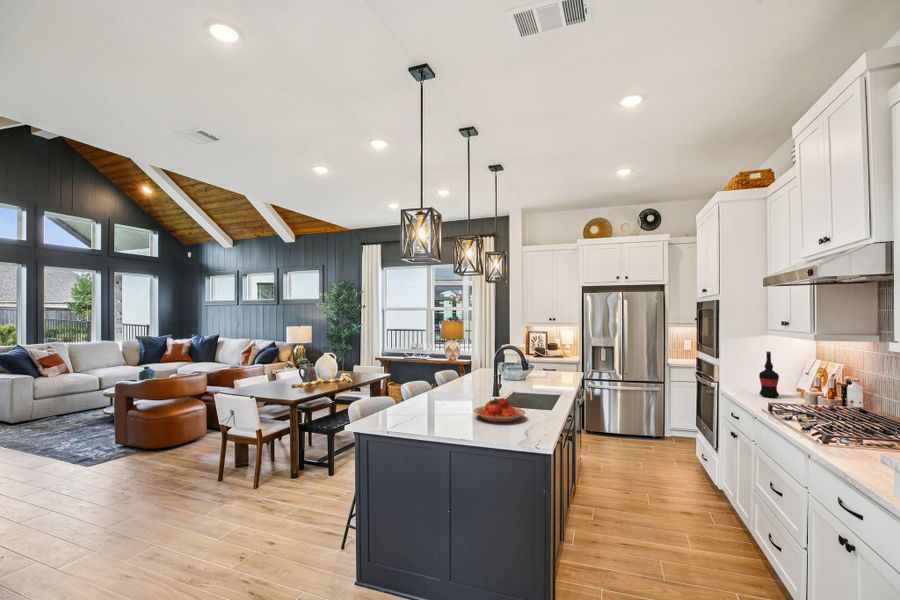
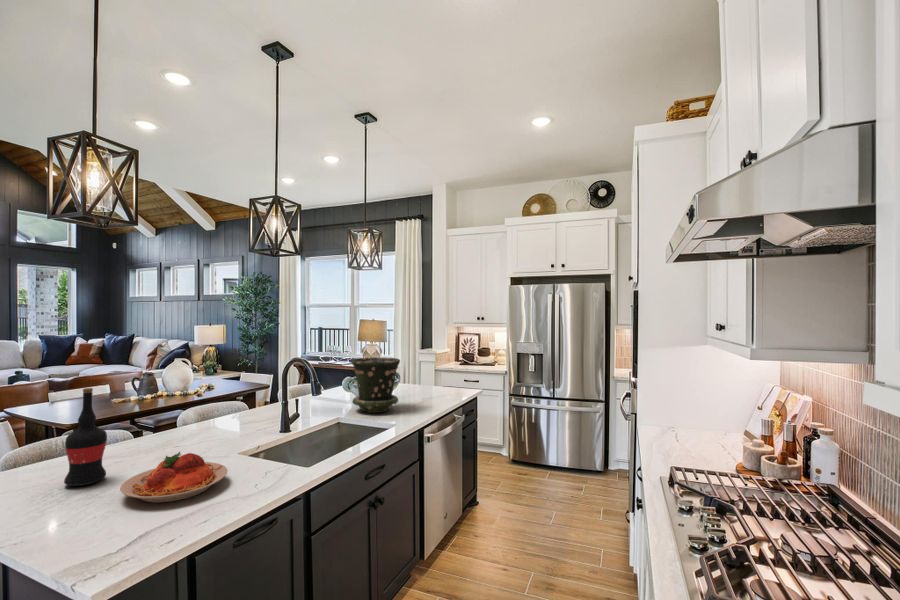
flower pot: none [516,347,550,385] -> present [352,357,400,413]
wine bottle: present [759,351,779,397] -> present [64,388,107,486]

